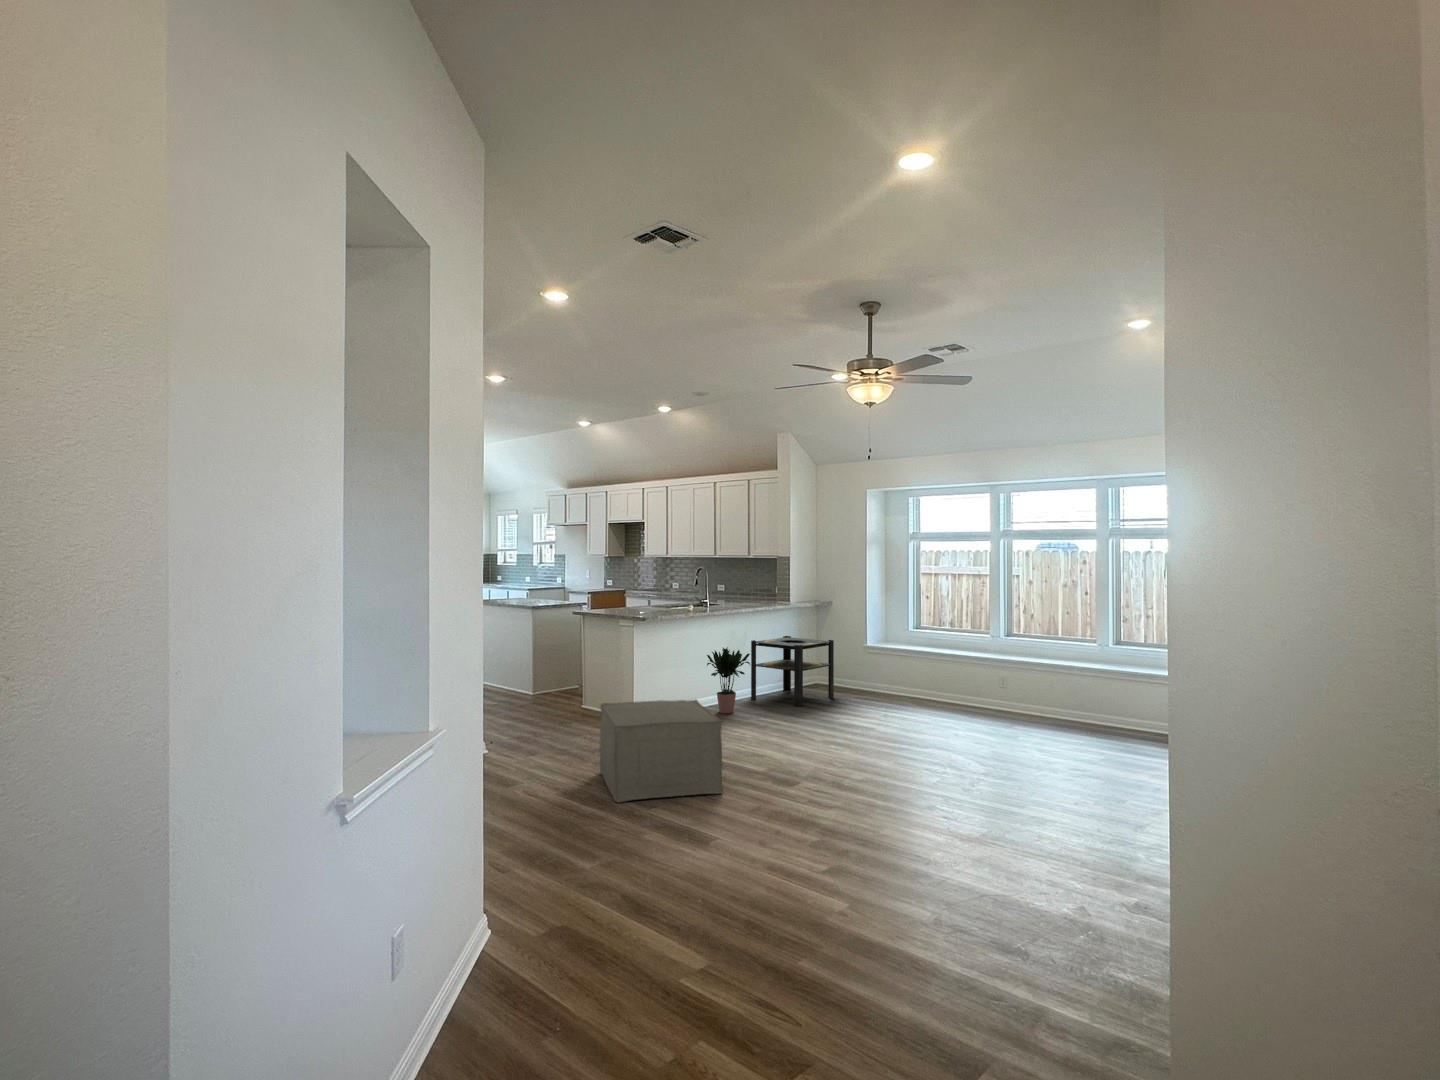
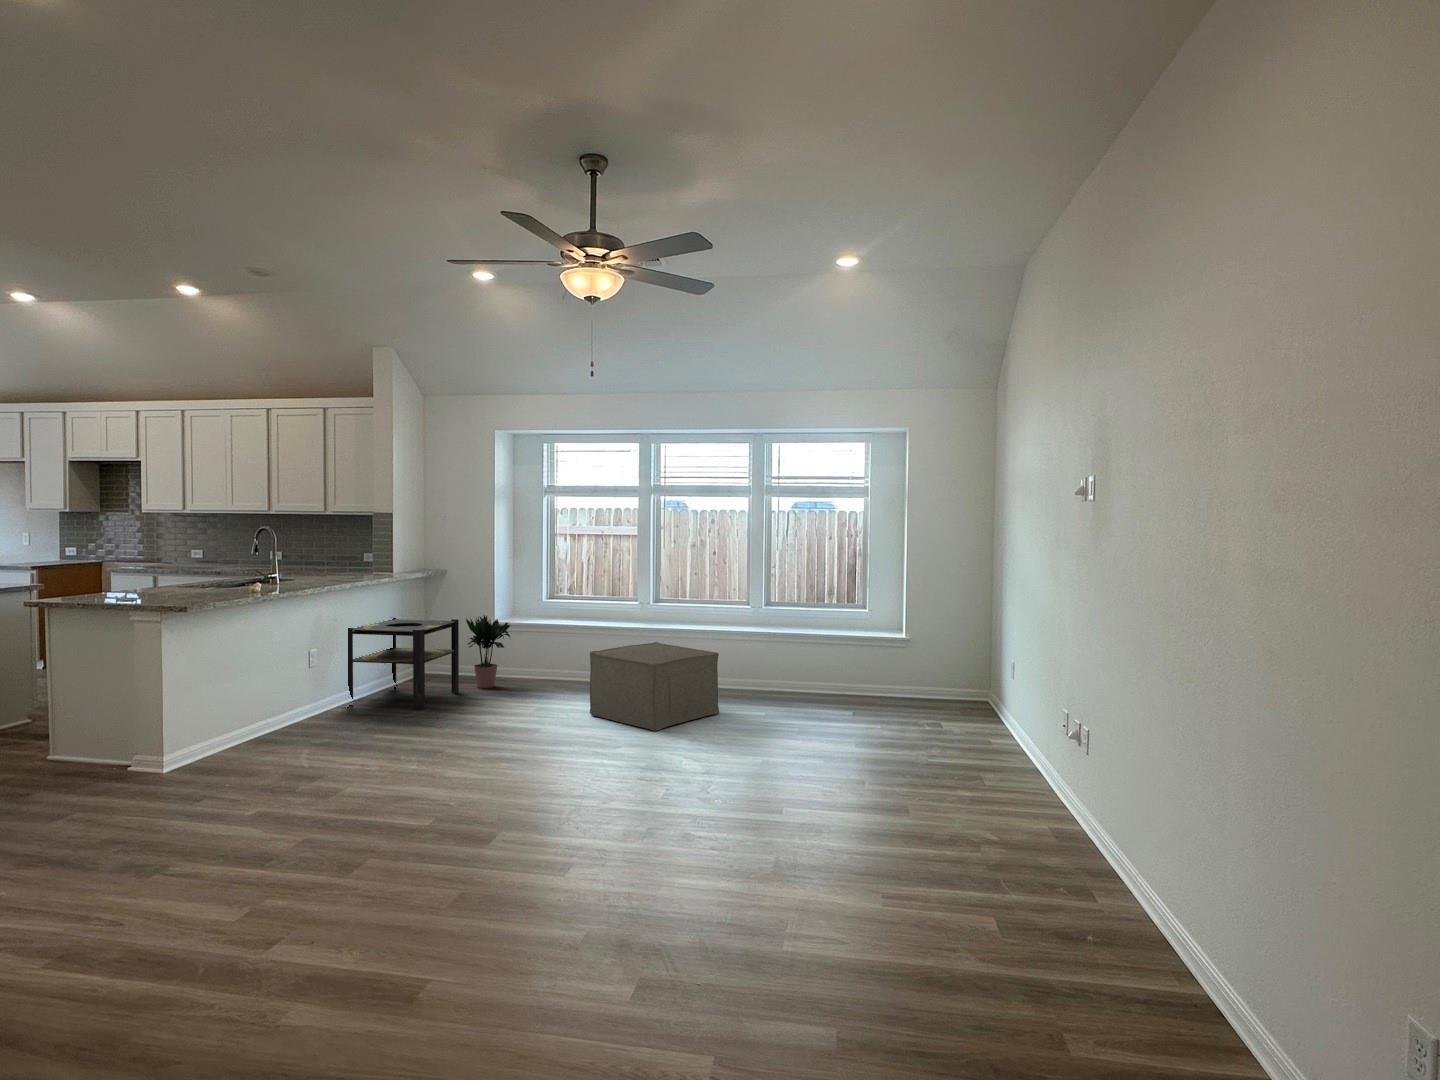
potted plant: present [707,647,750,713] -> present [466,615,510,688]
ottoman: present [600,700,723,802] -> present [590,642,719,731]

